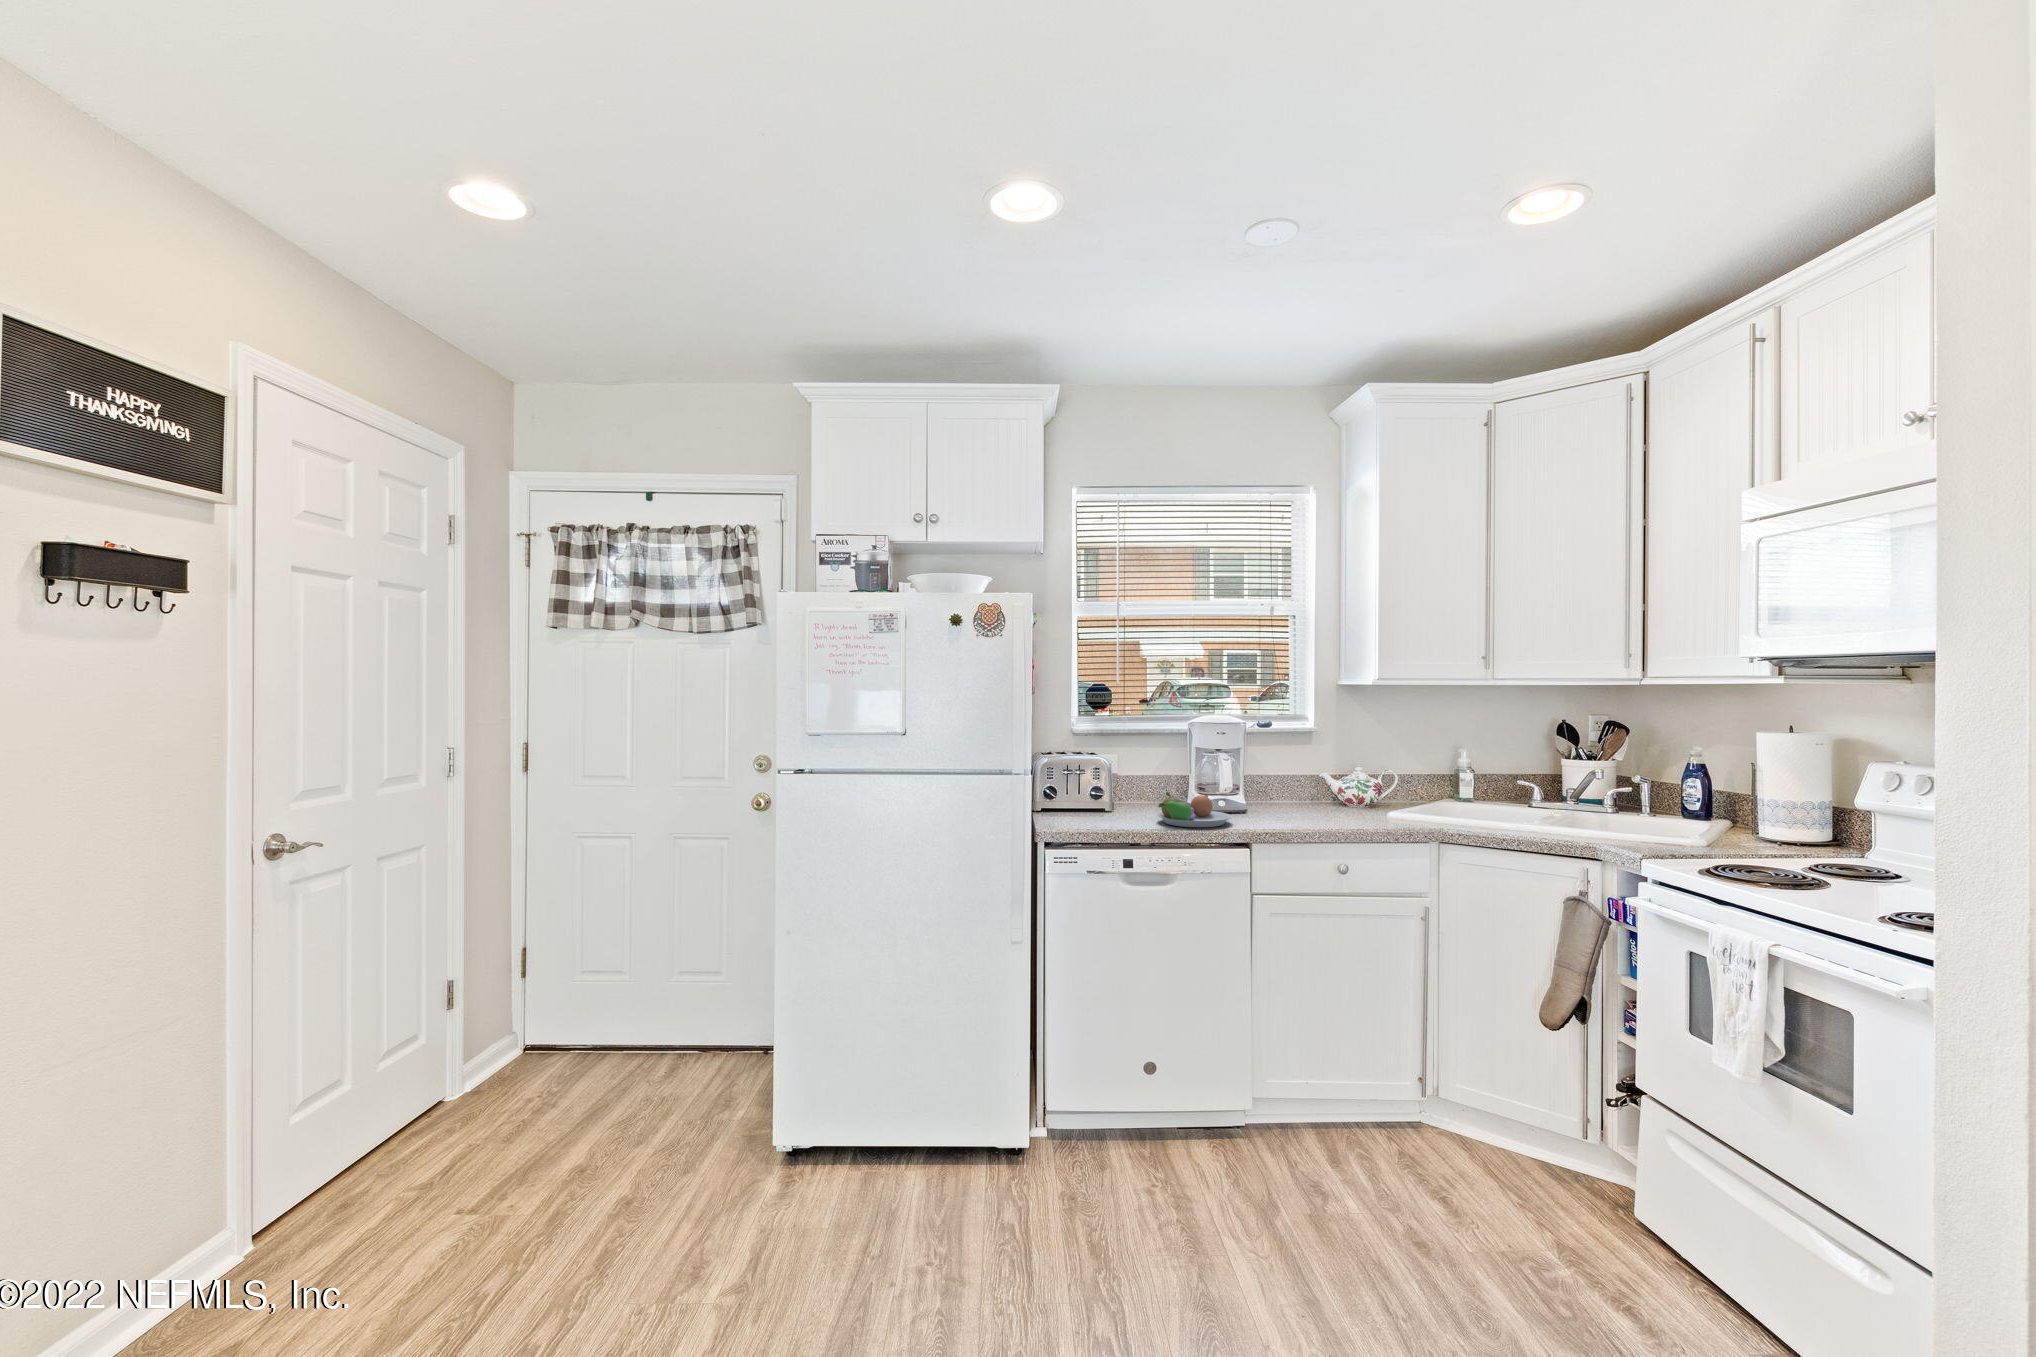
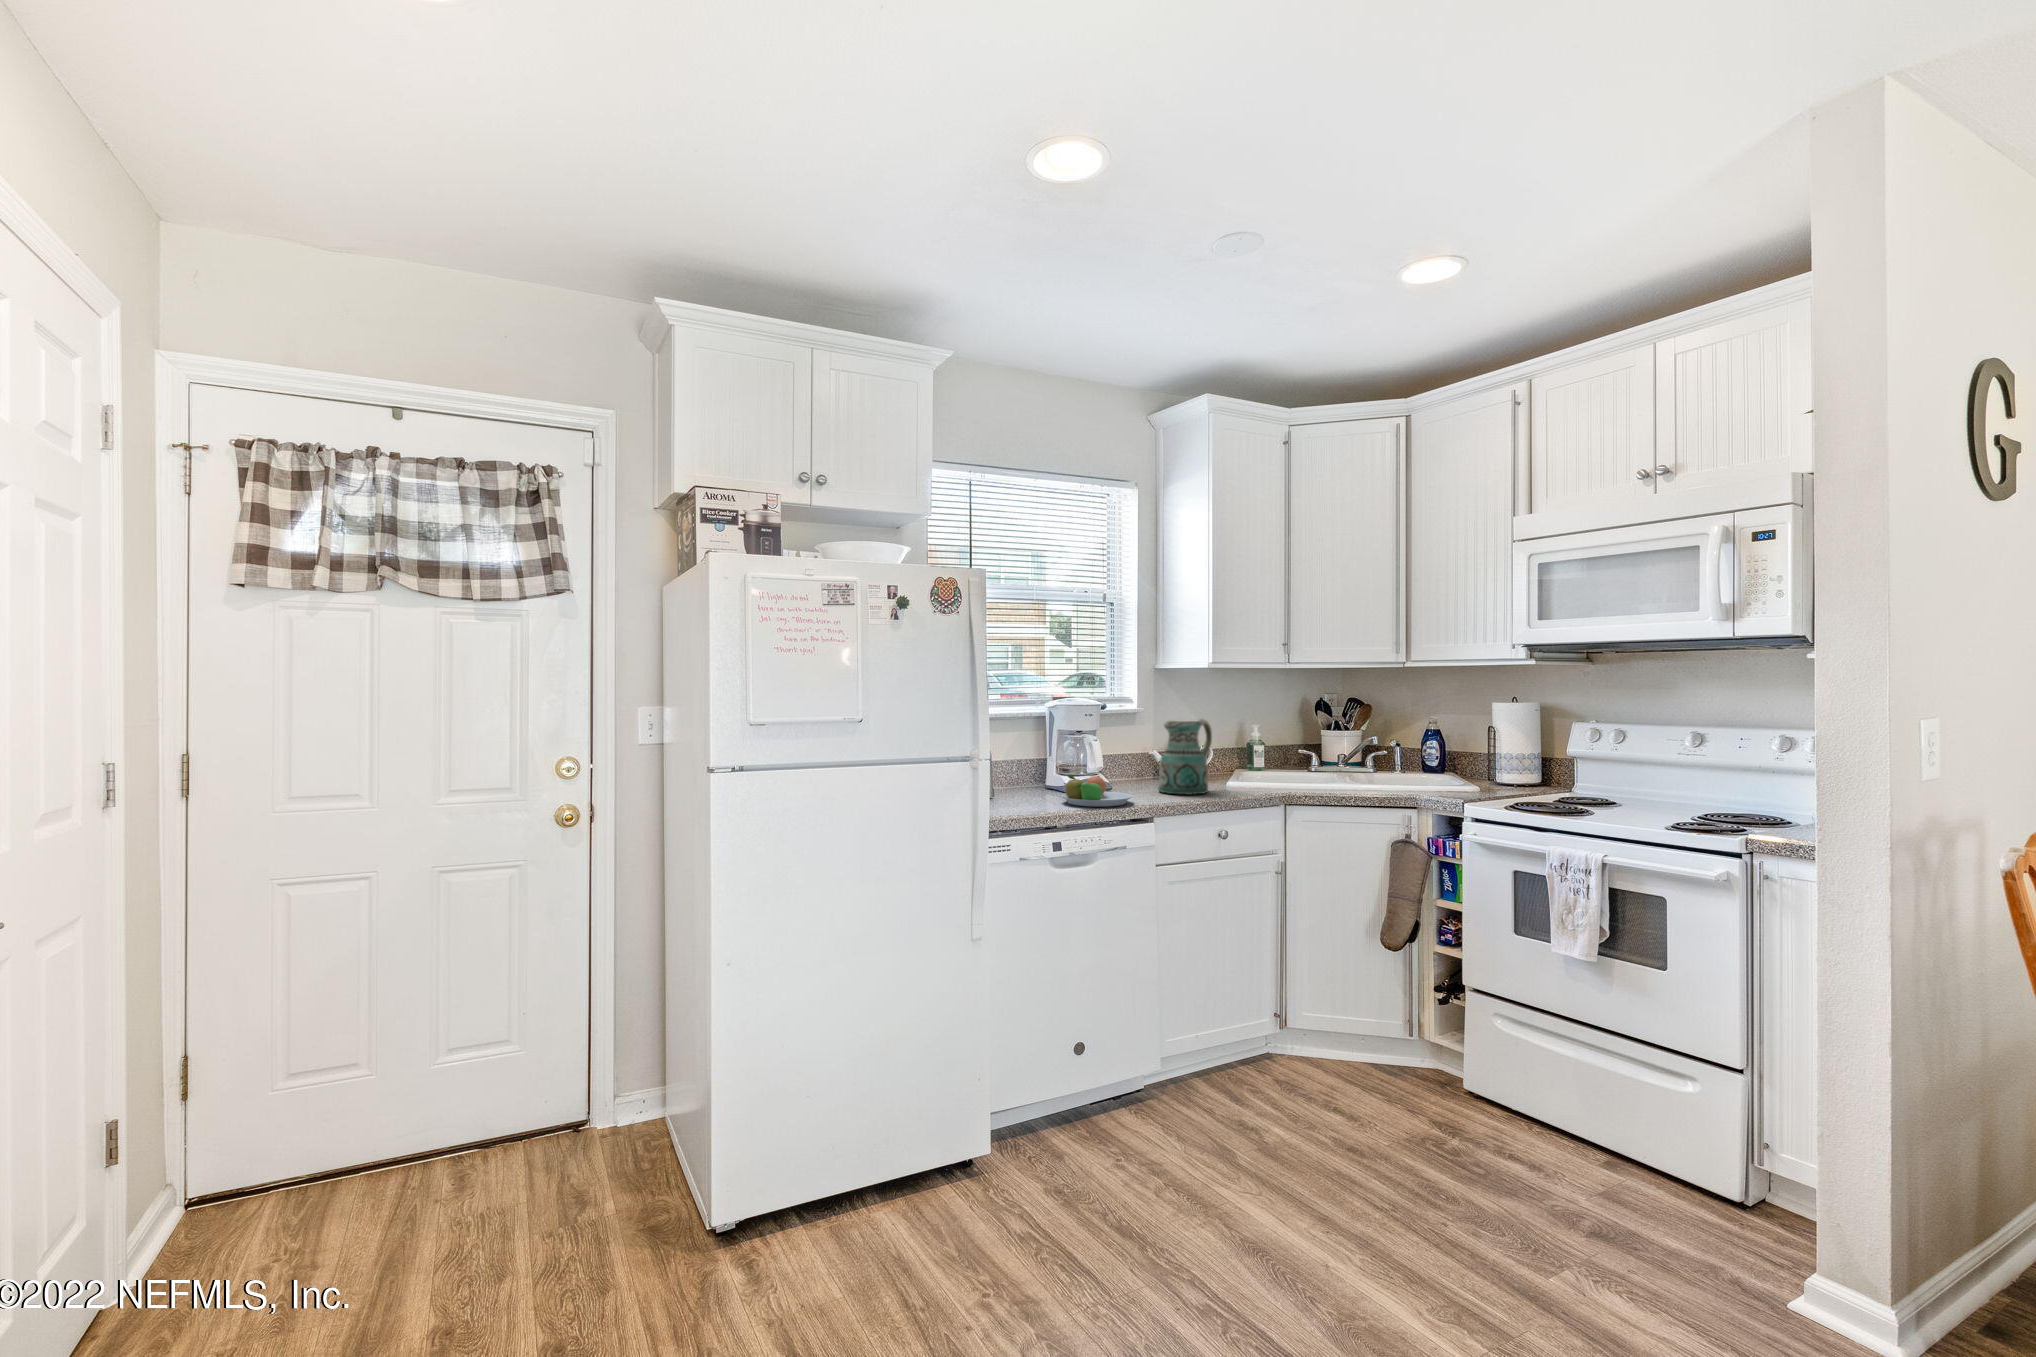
ceramic pitcher: none [1287,740,1358,822] -> present [1158,719,1212,795]

